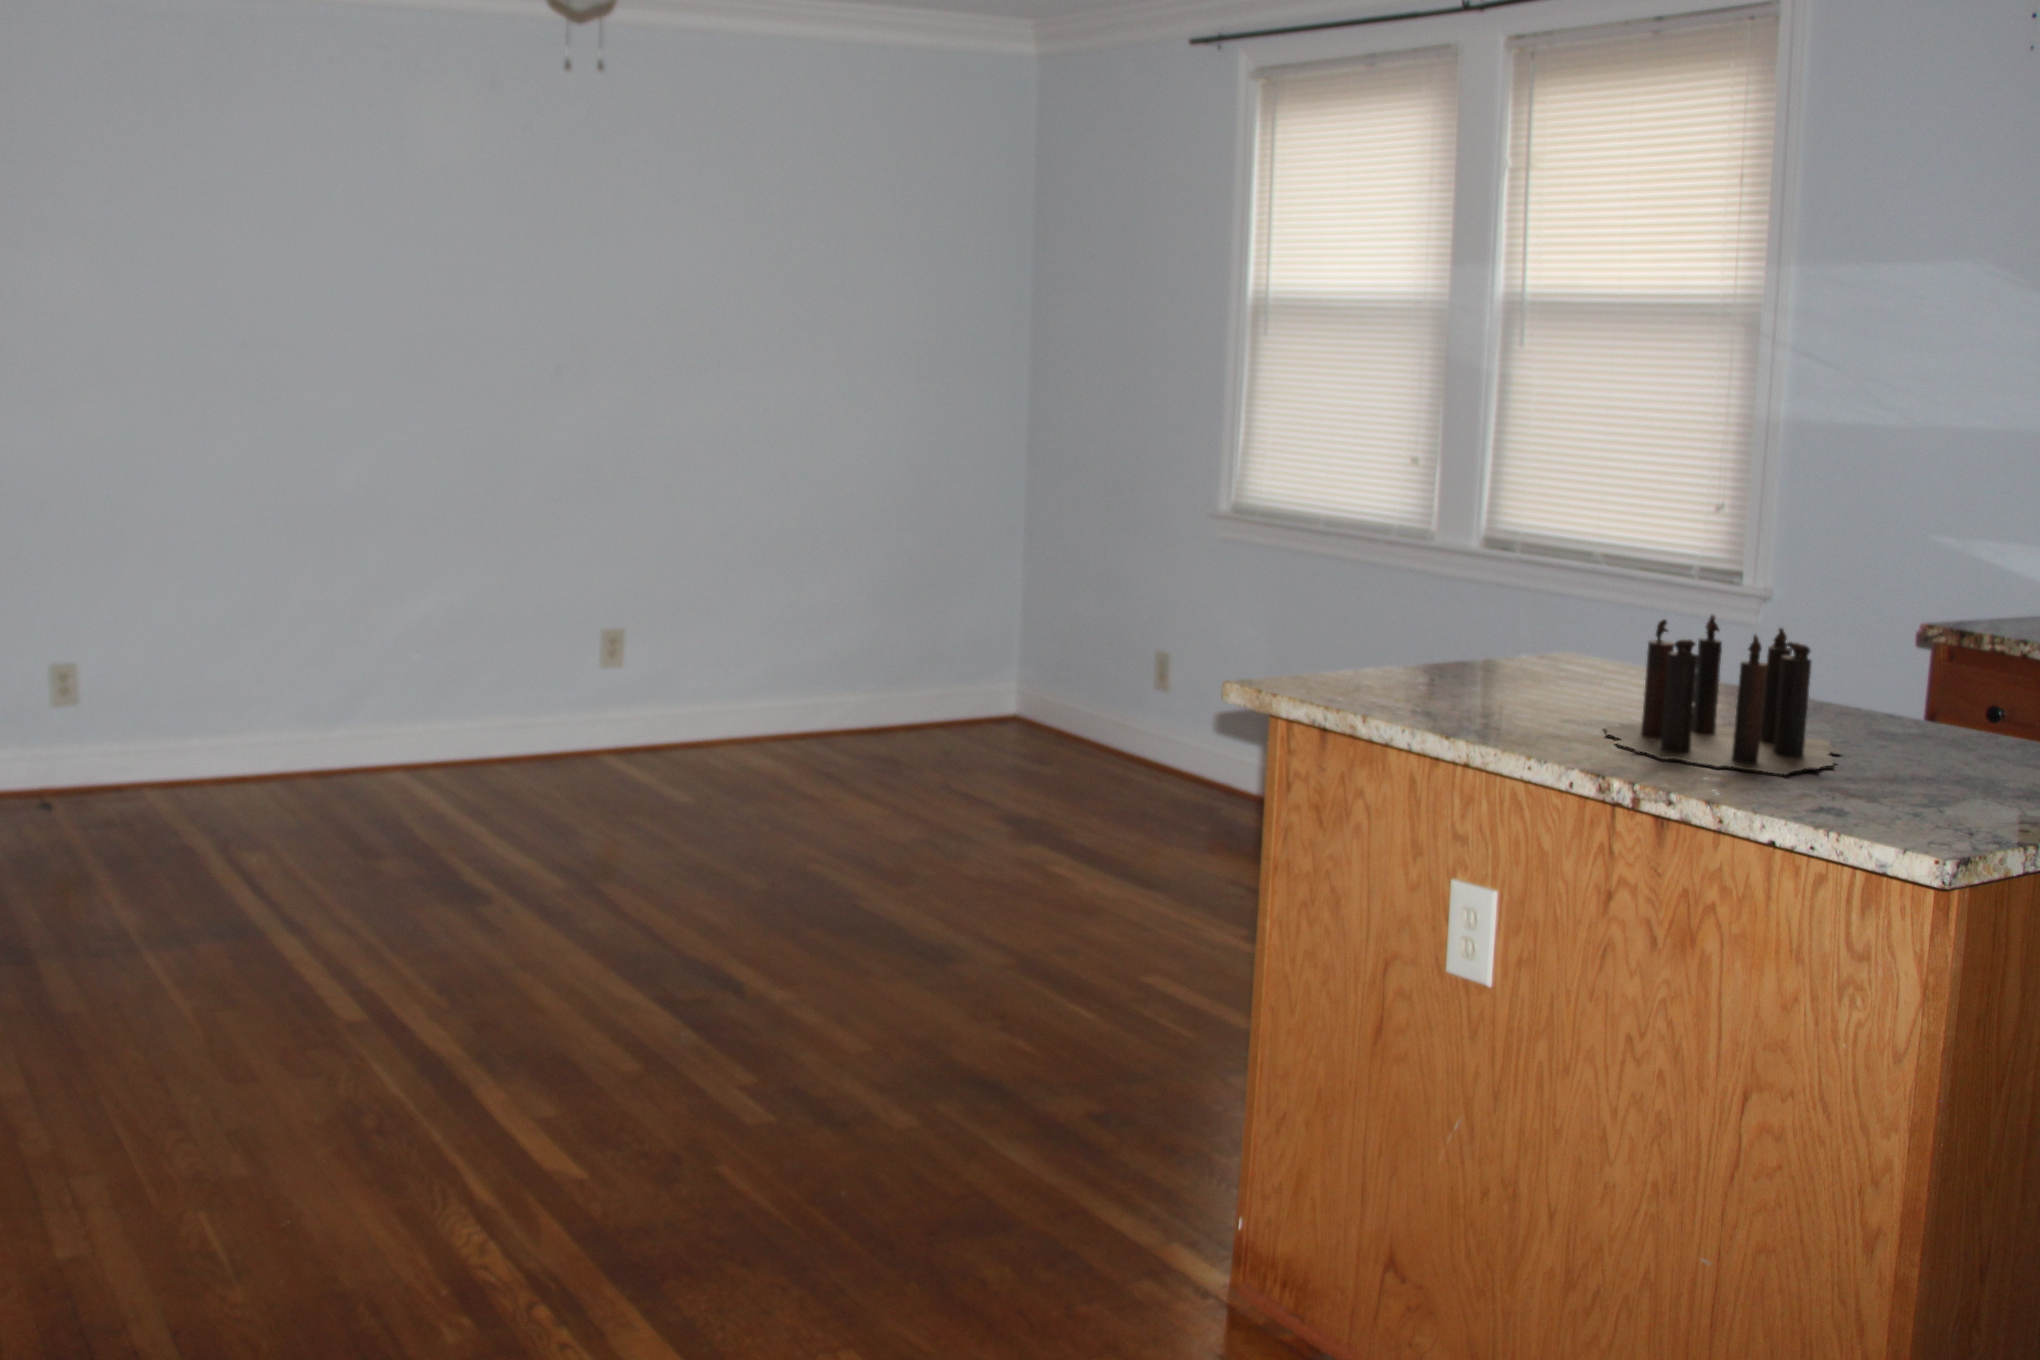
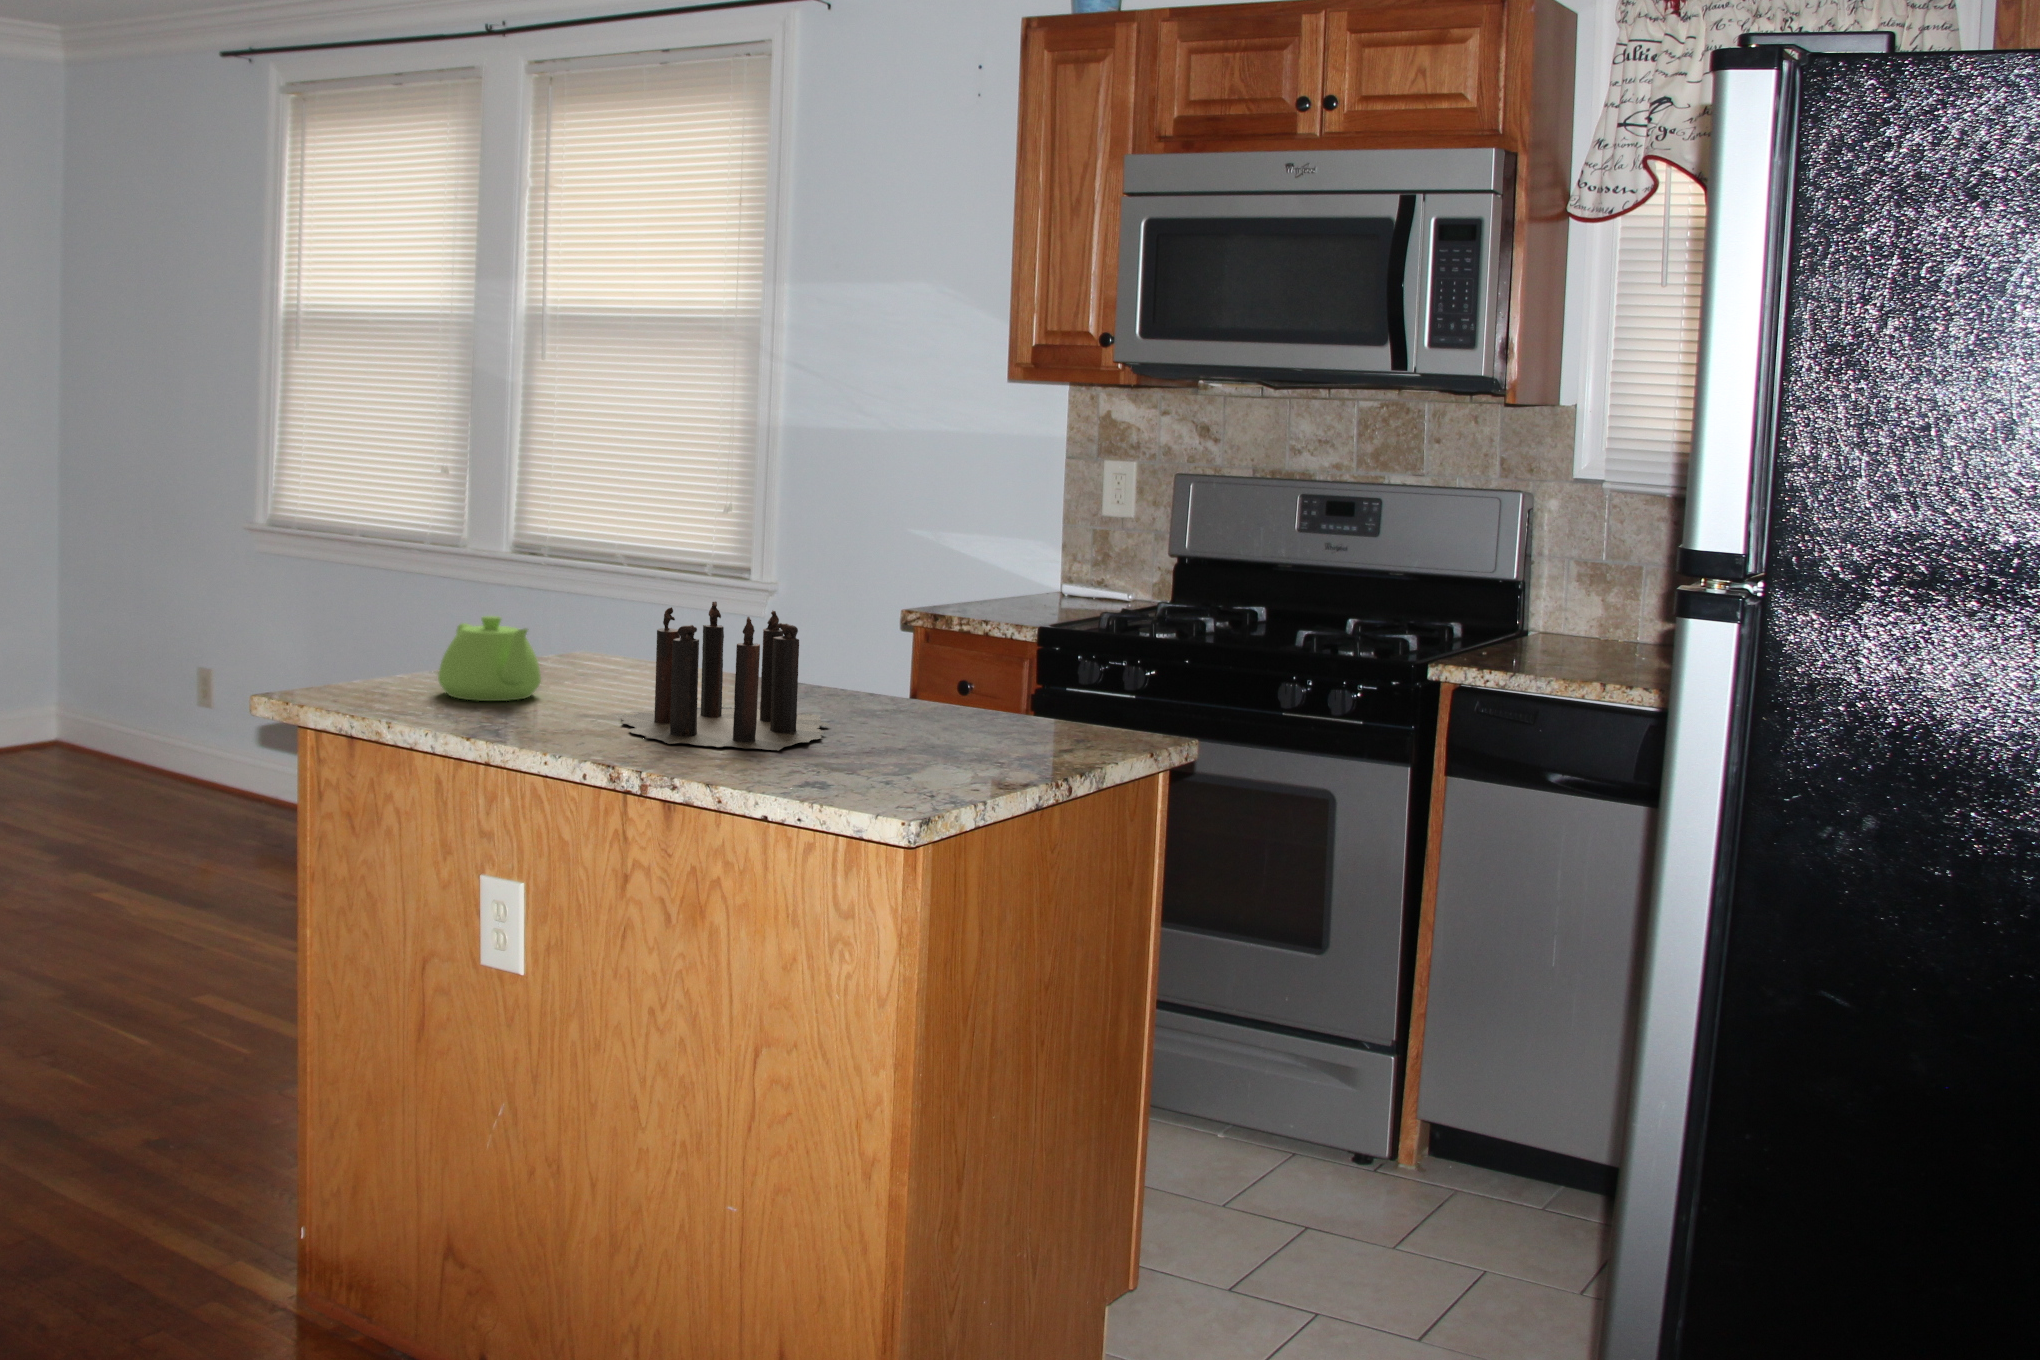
teapot: none [1406,616,1513,702] -> present [438,616,541,701]

